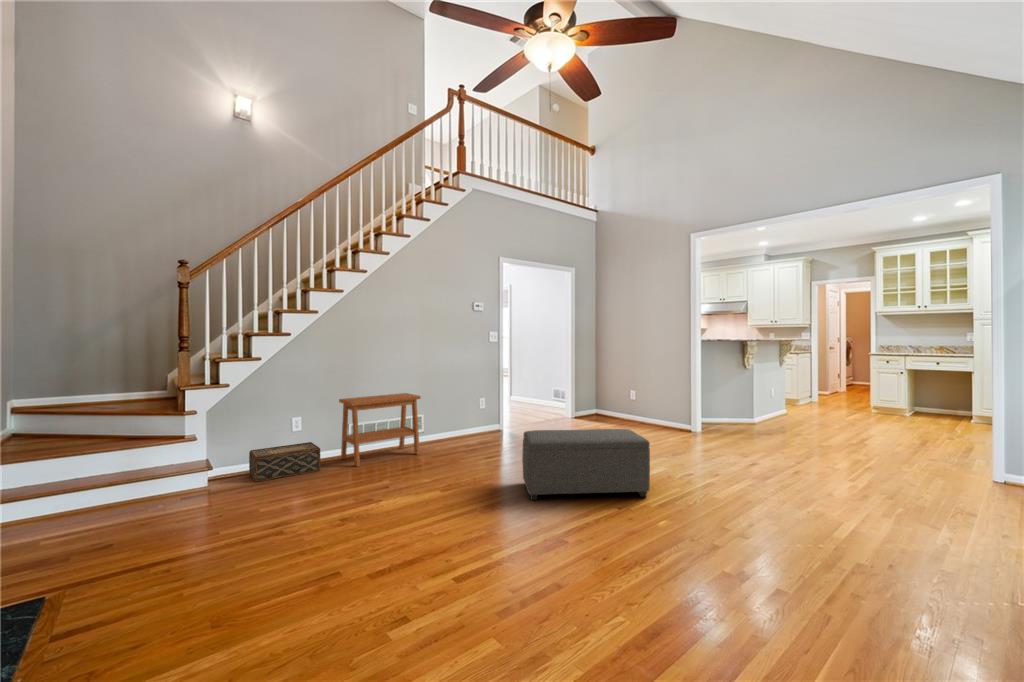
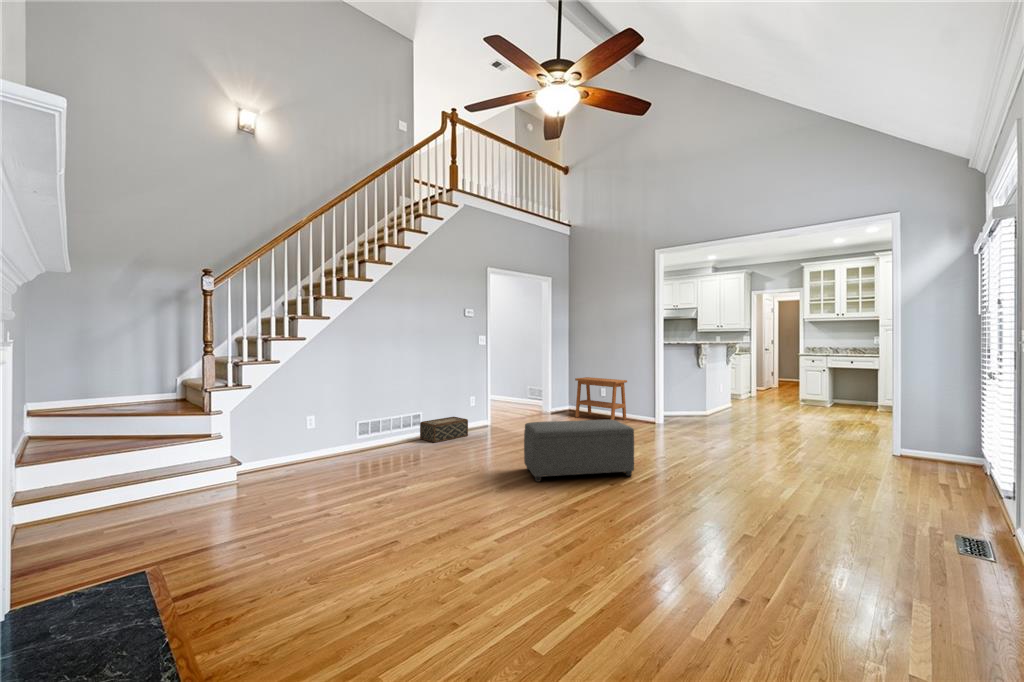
side table: present [339,393,421,467] -> present [575,377,627,420]
woven basket: present [249,442,320,482] -> present [420,417,468,443]

